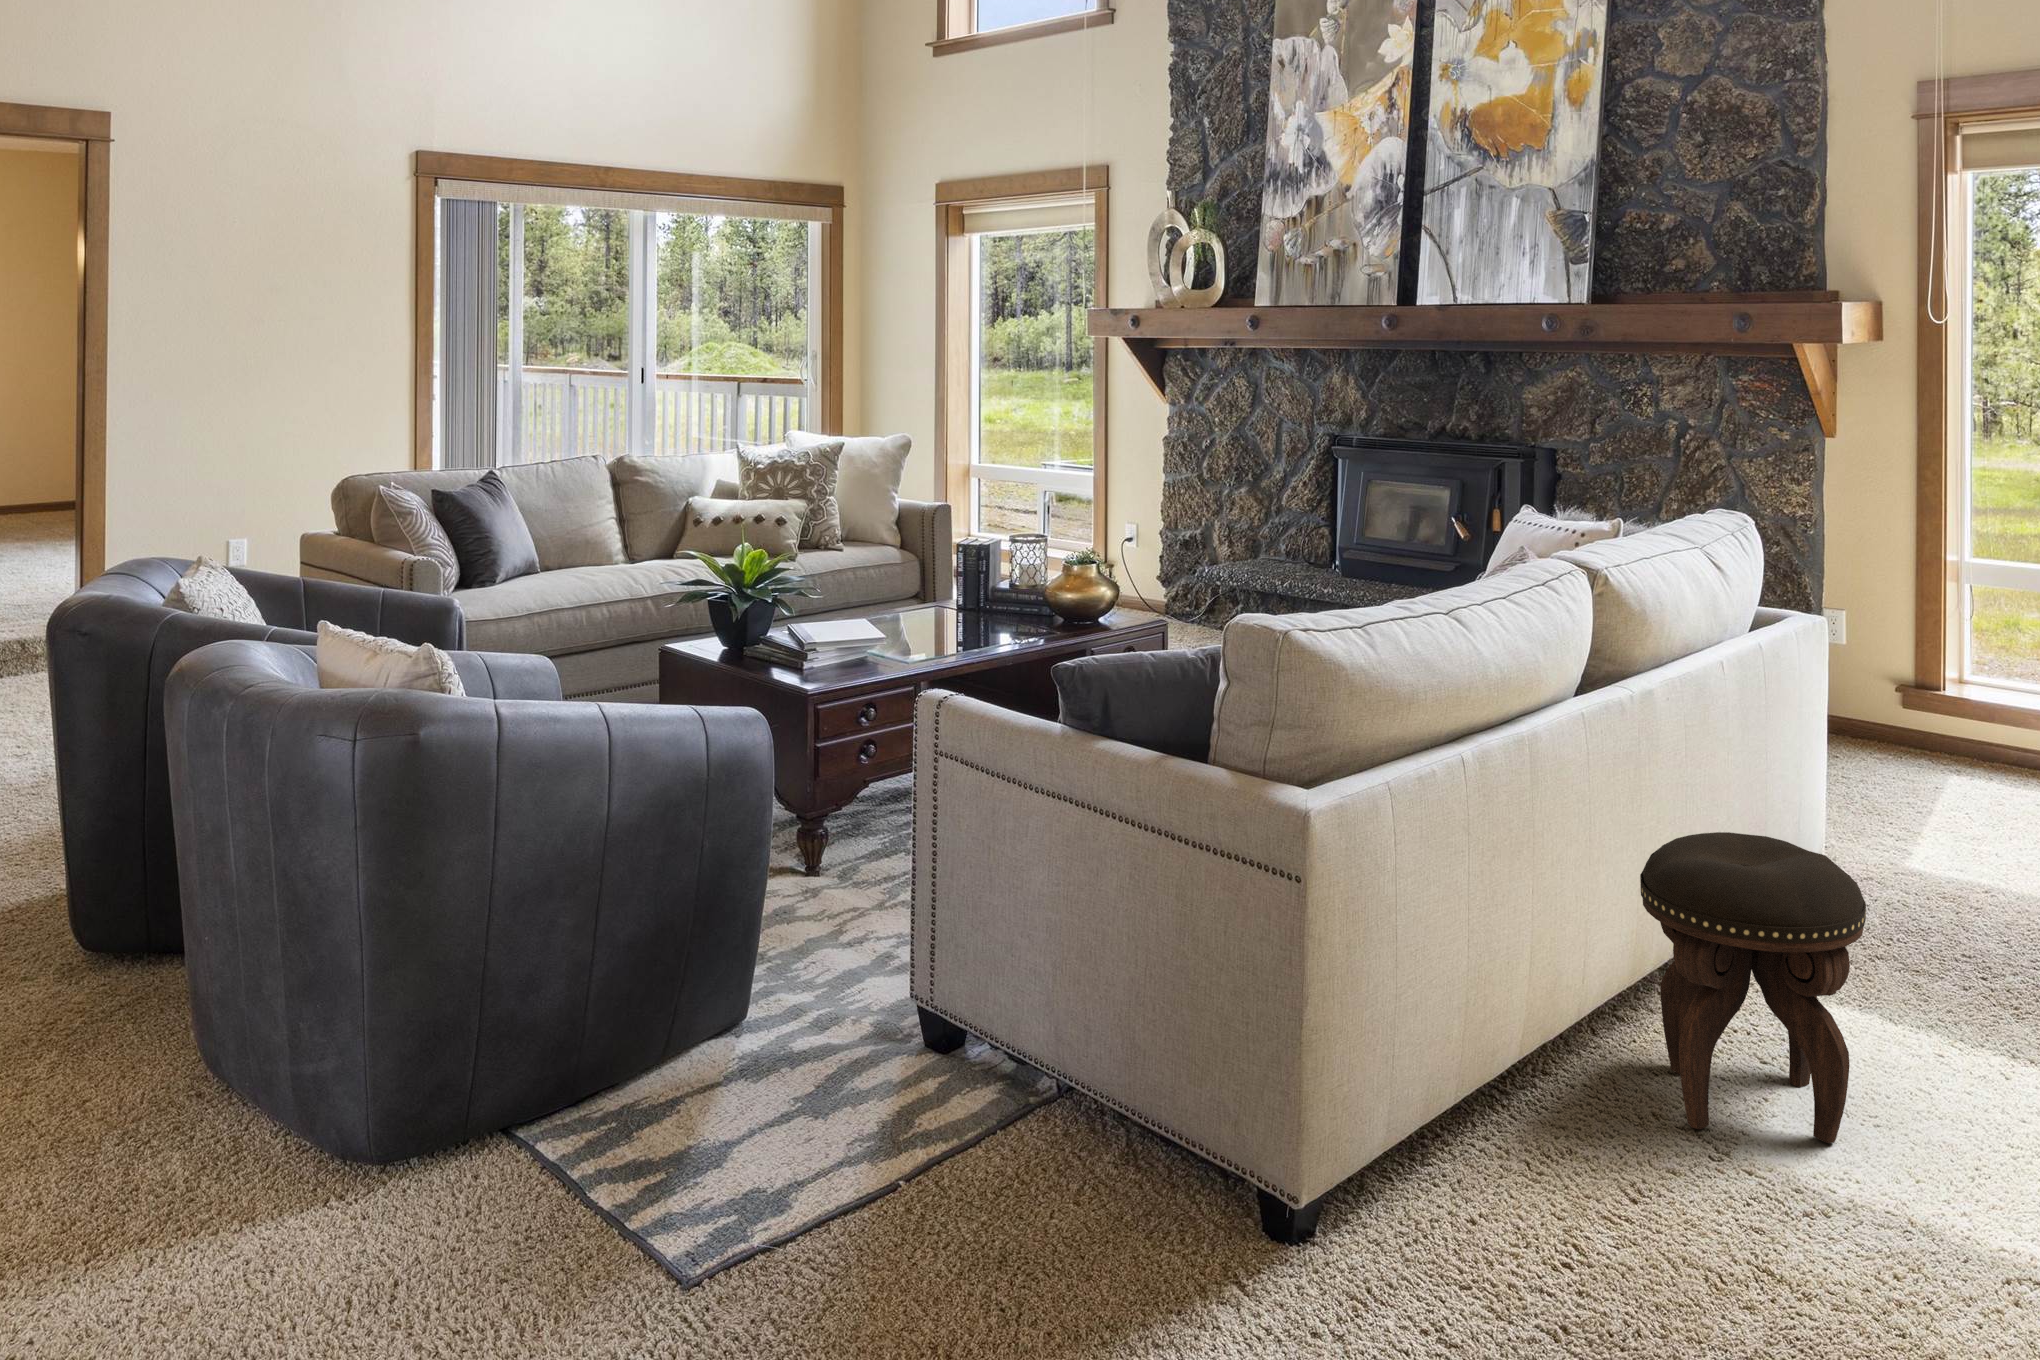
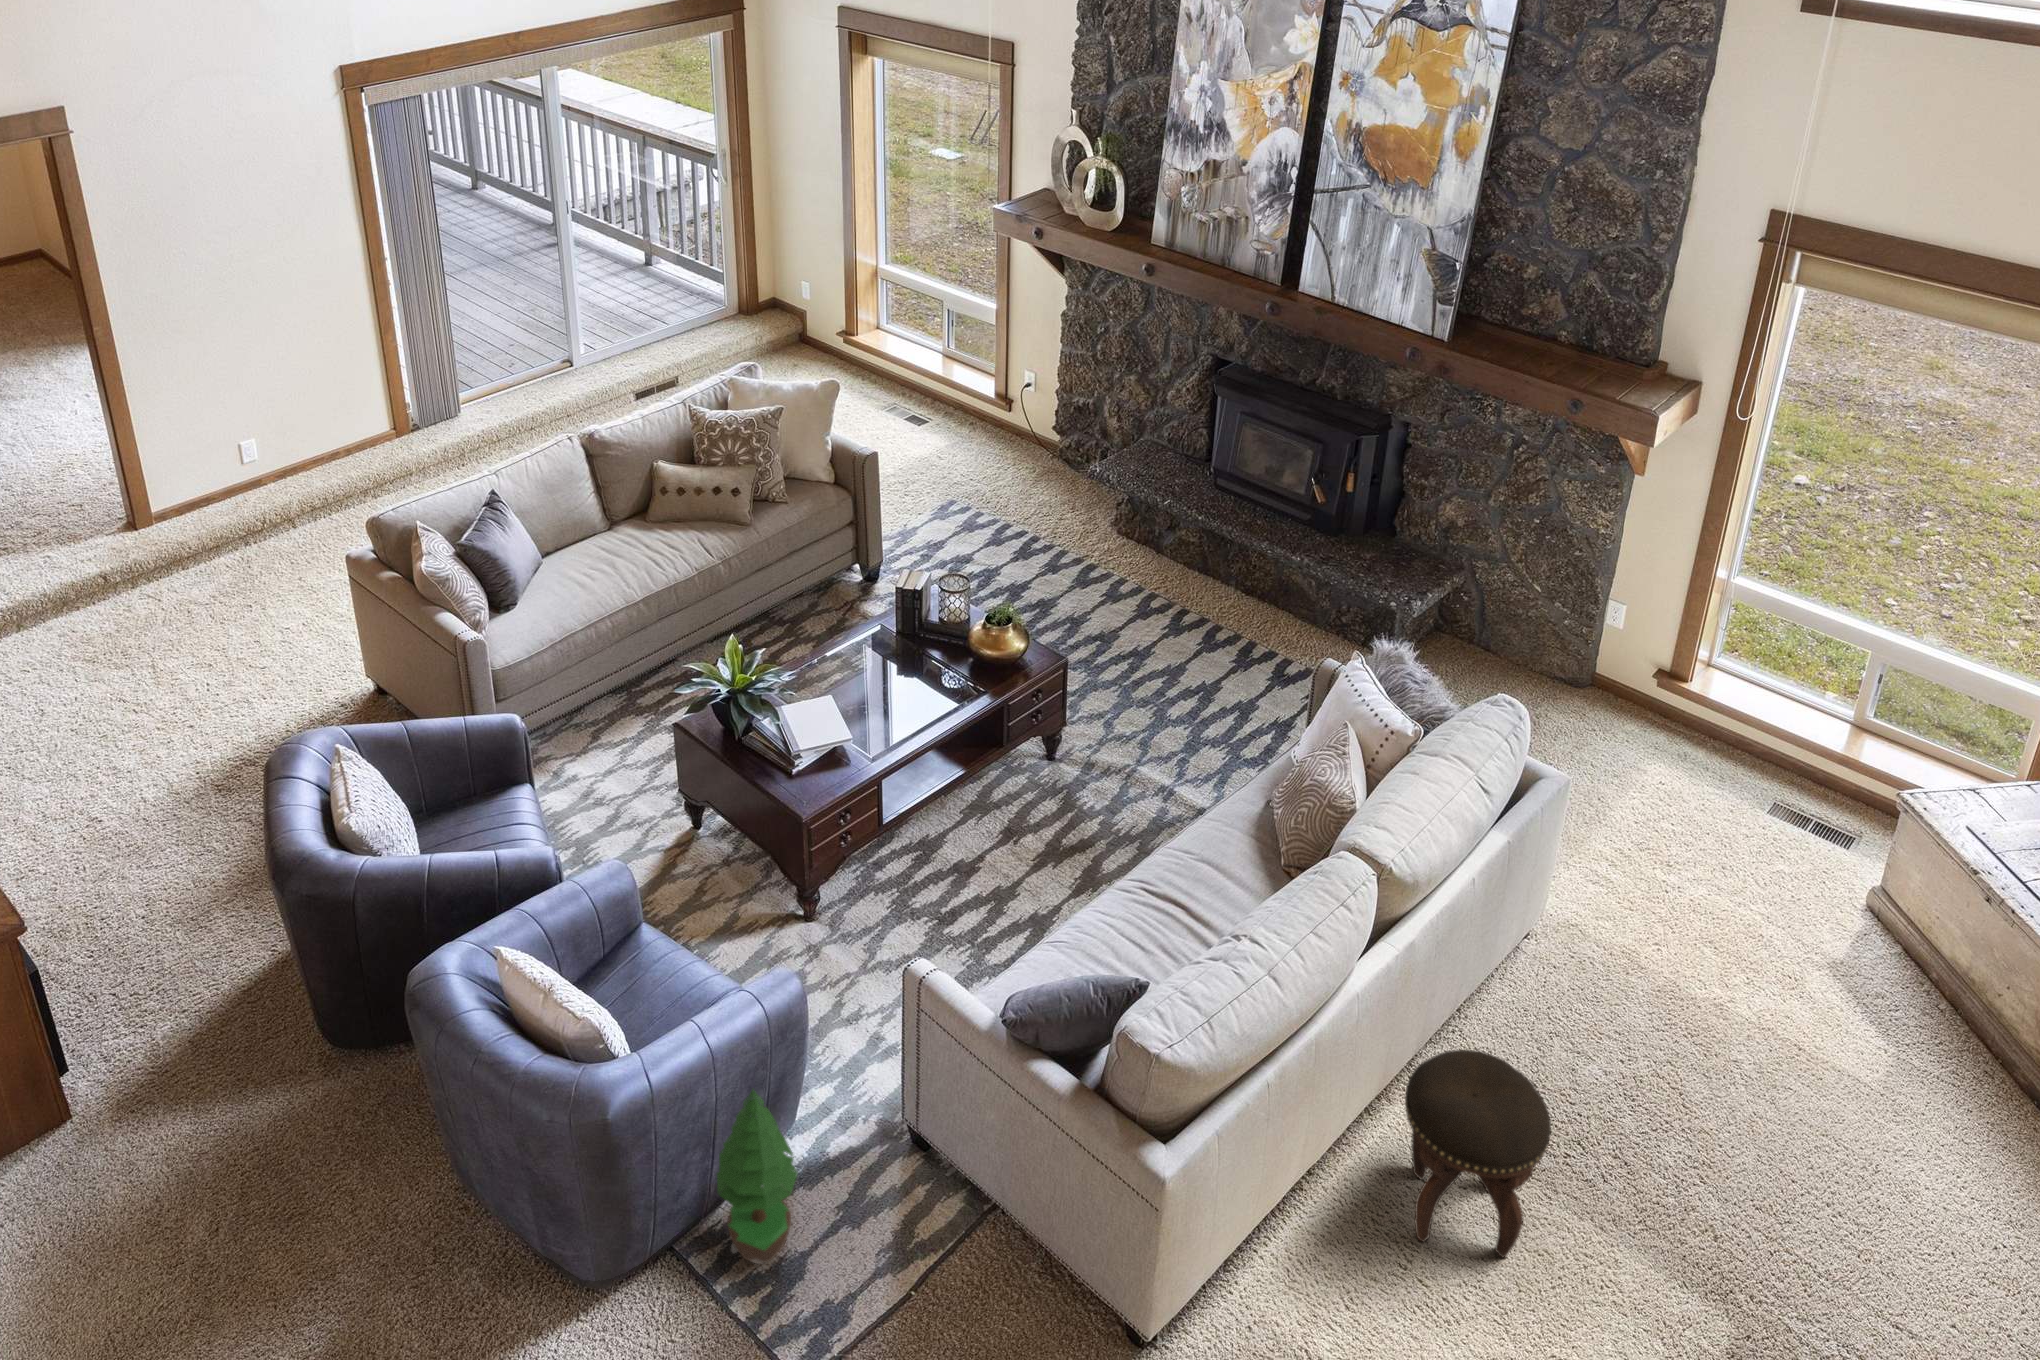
potted tree: none [597,792,727,1144] -> present [717,1090,798,1264]

